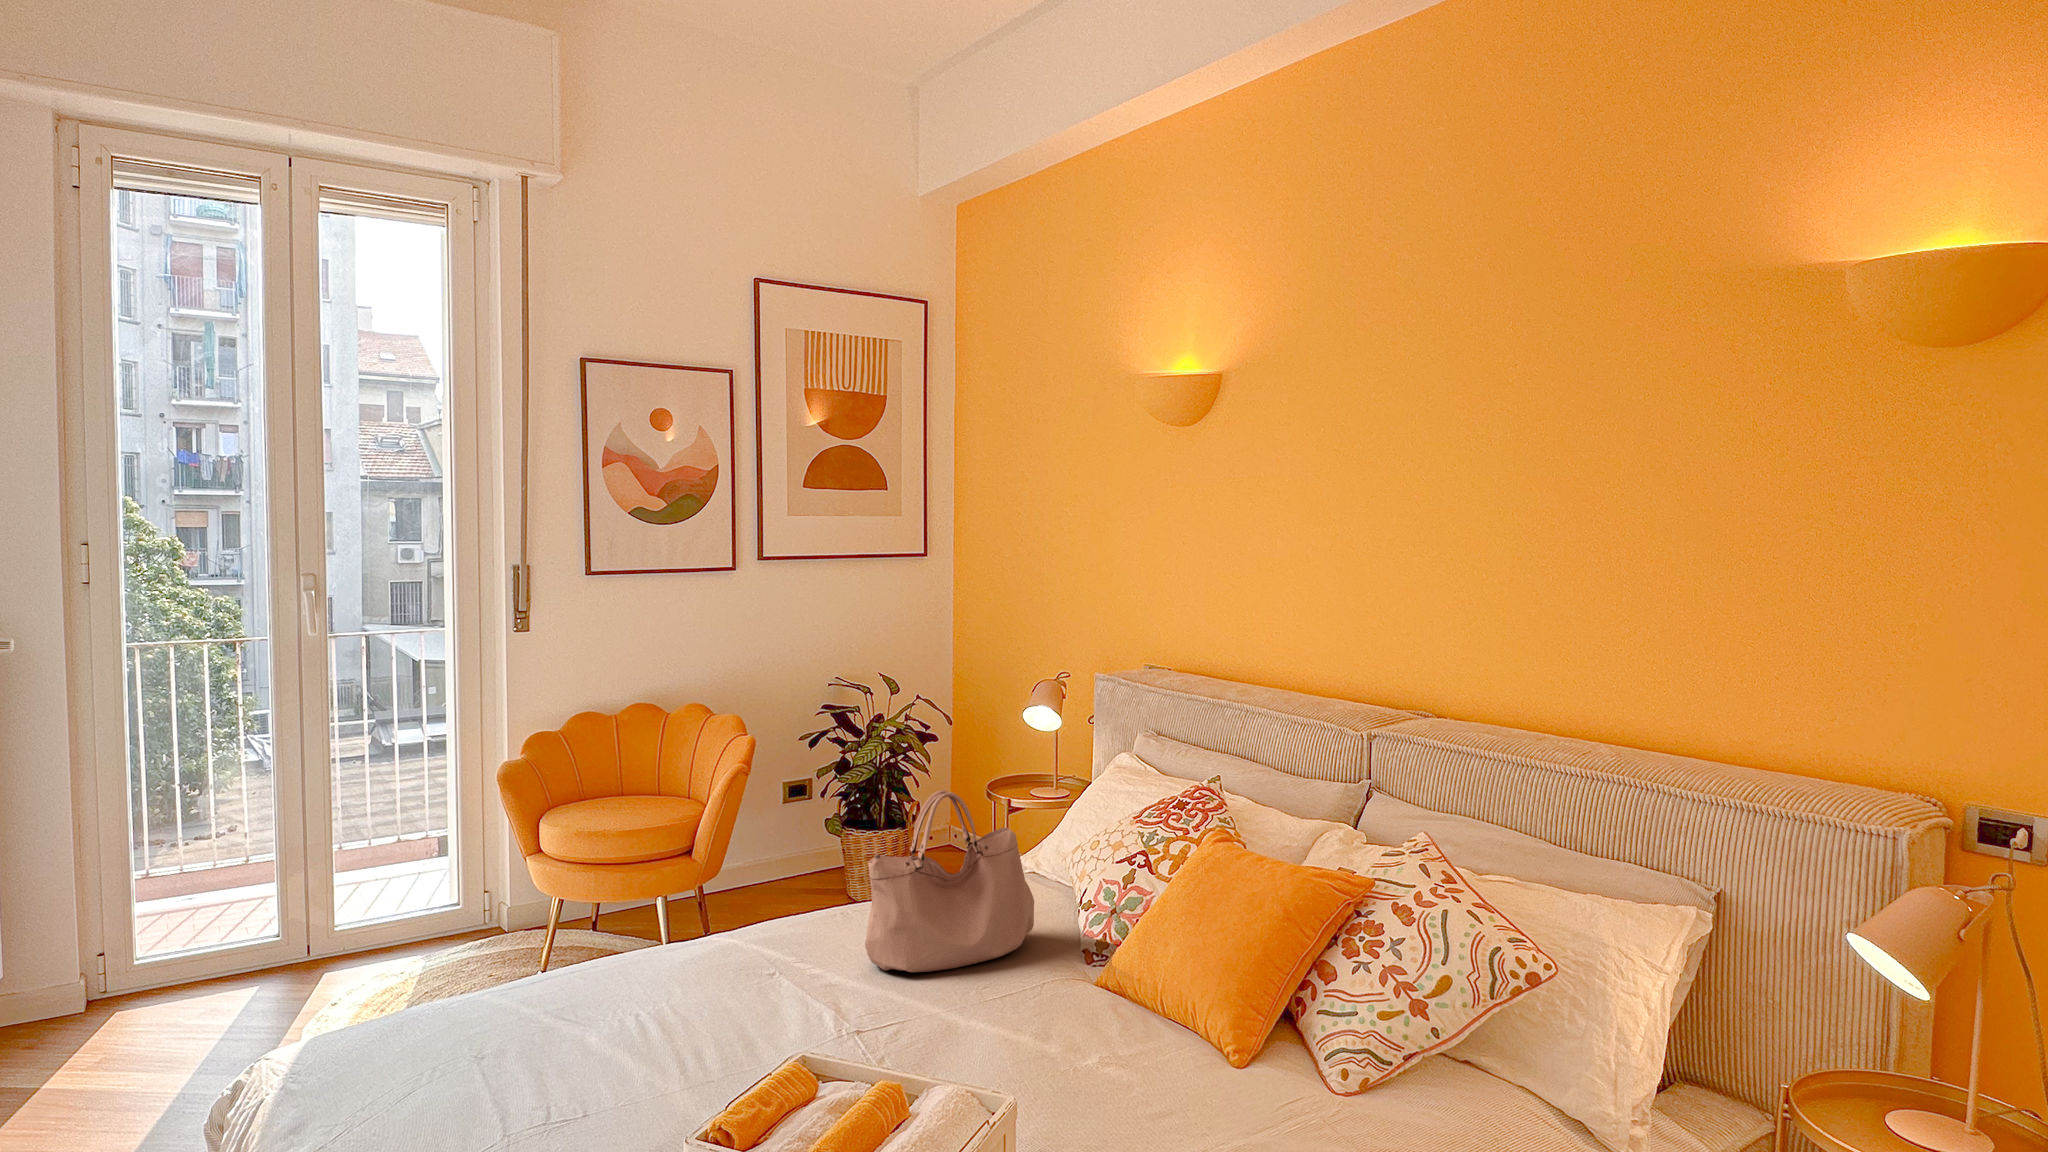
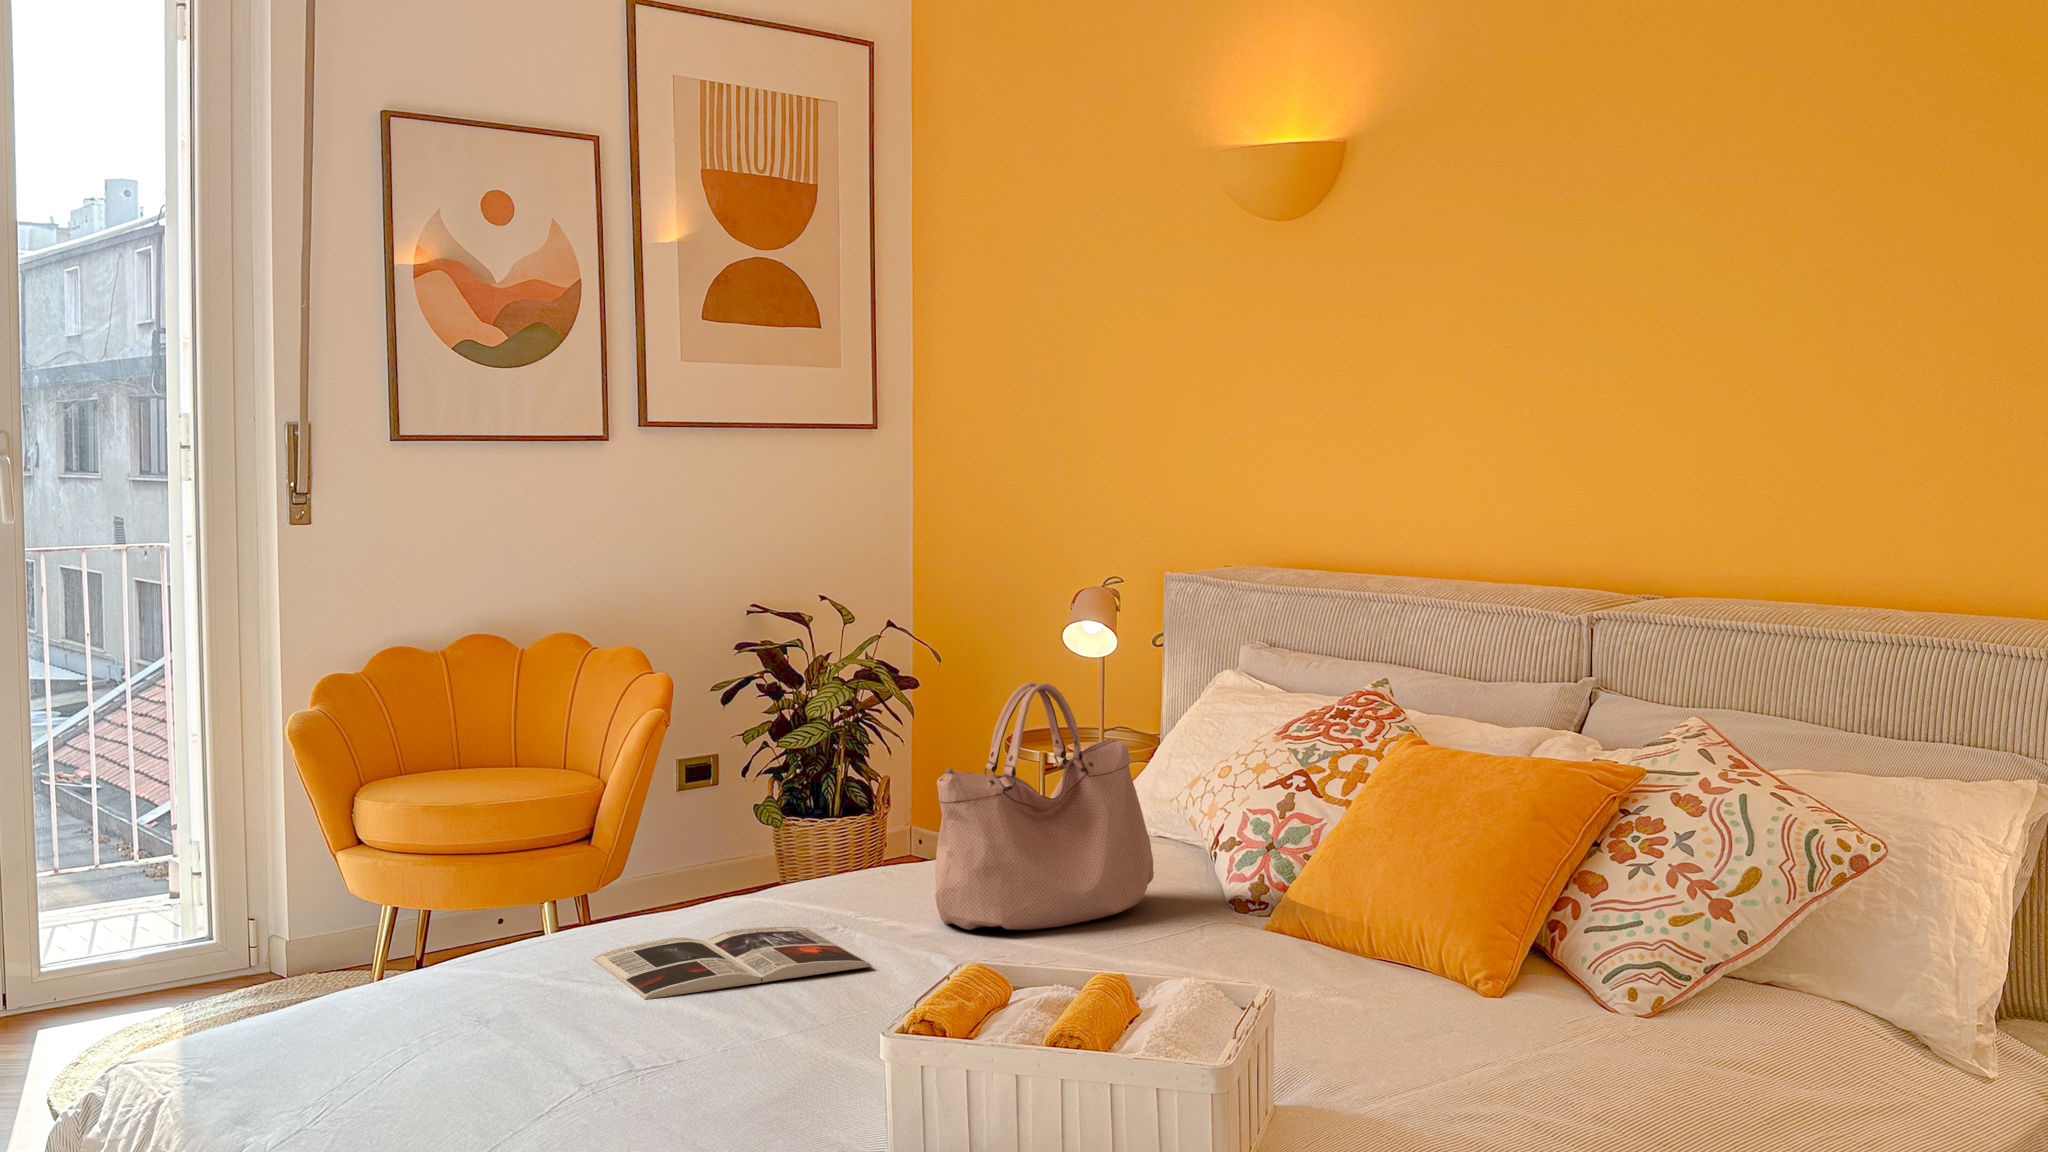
magazine: none [607,965,793,1041] -> present [592,926,872,1000]

